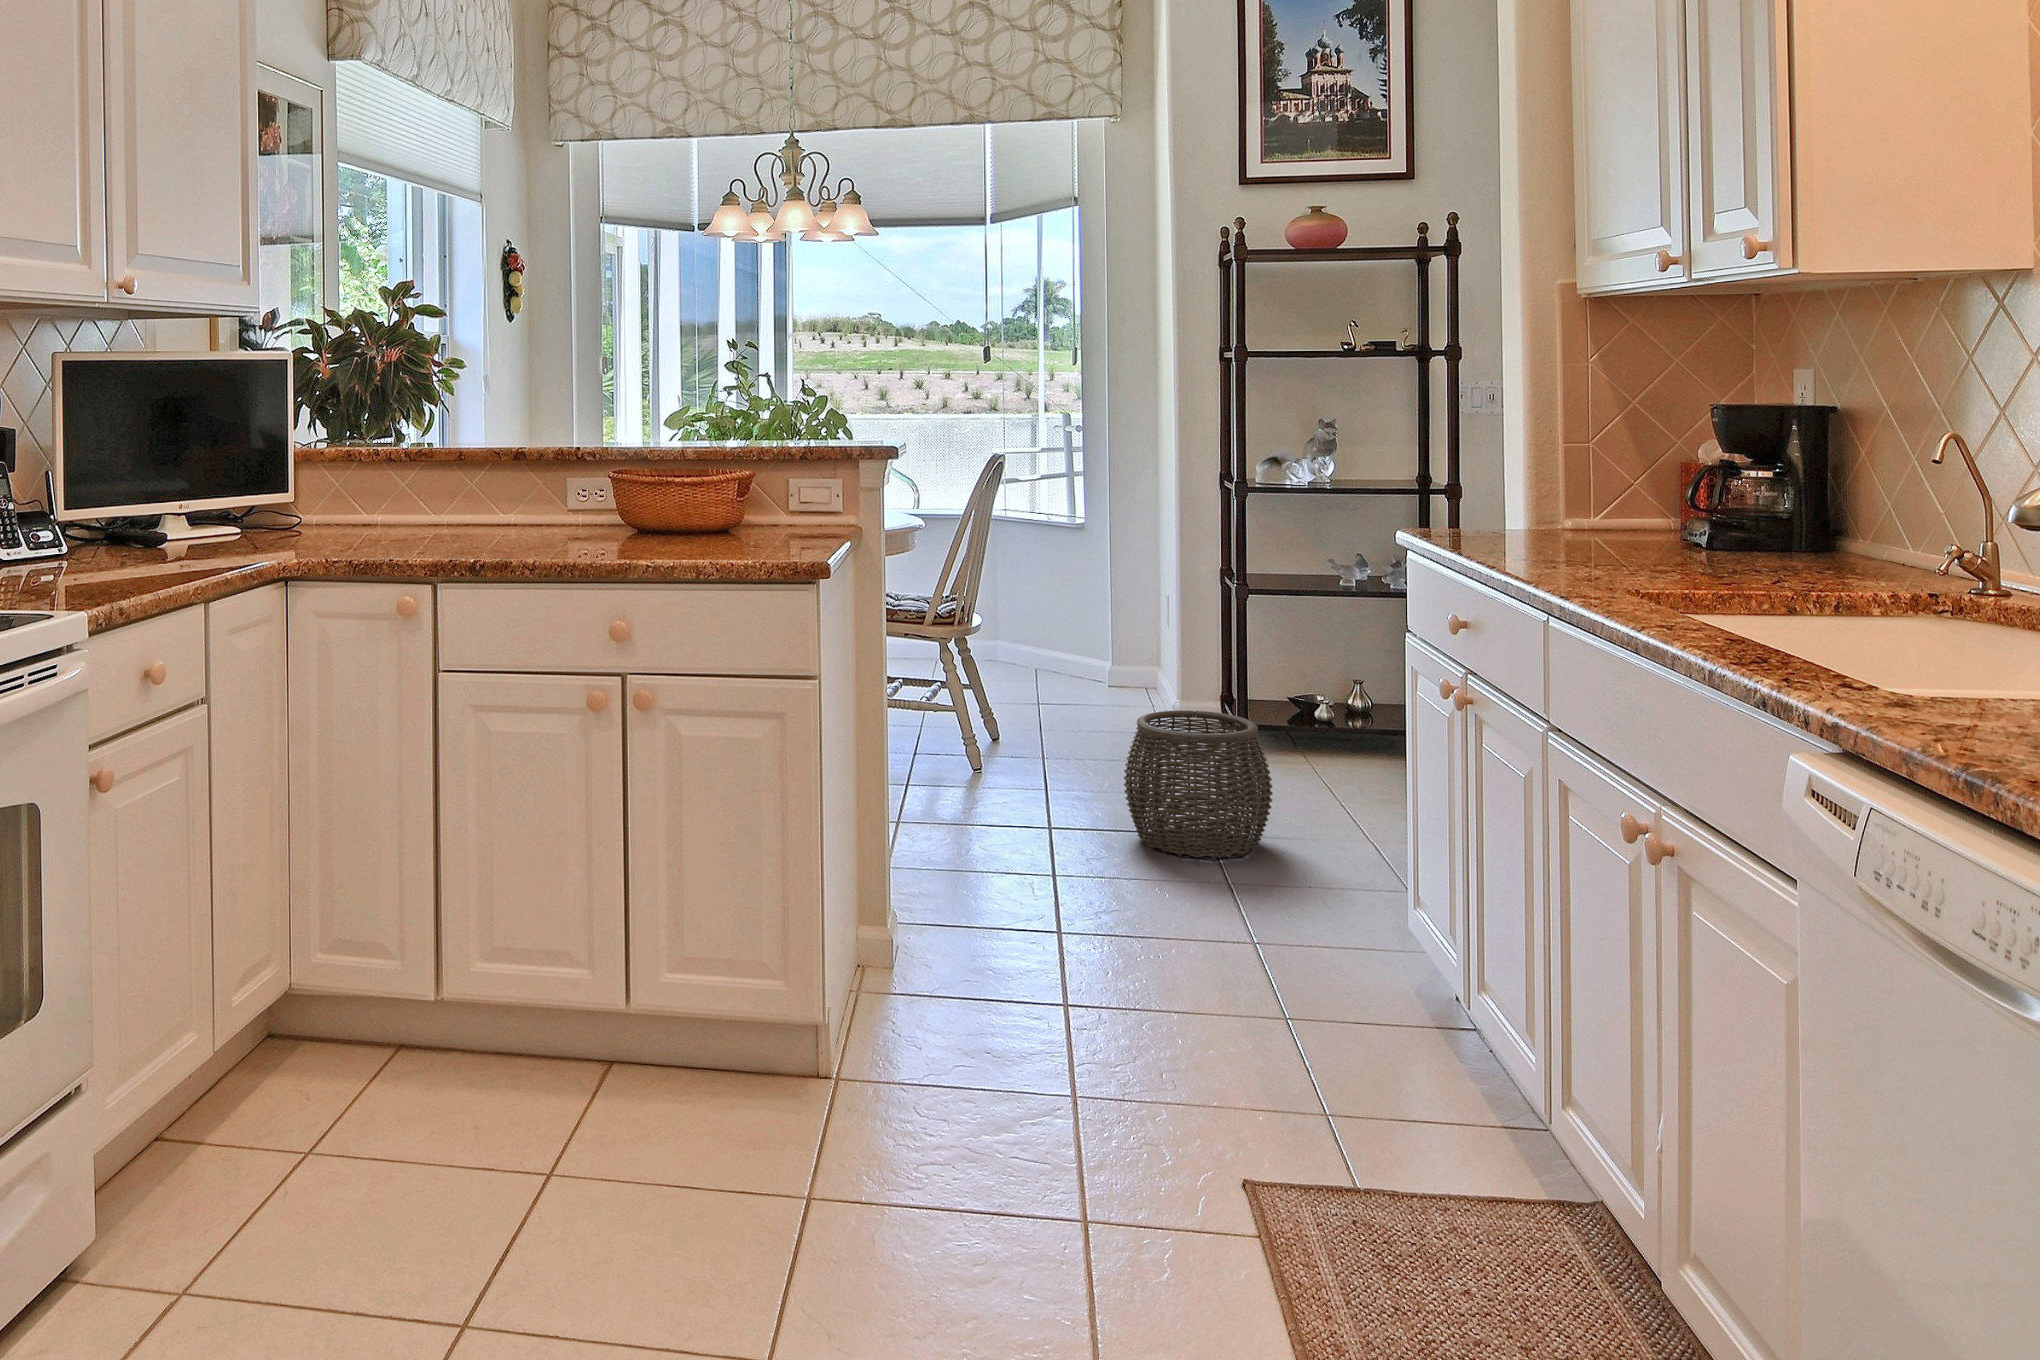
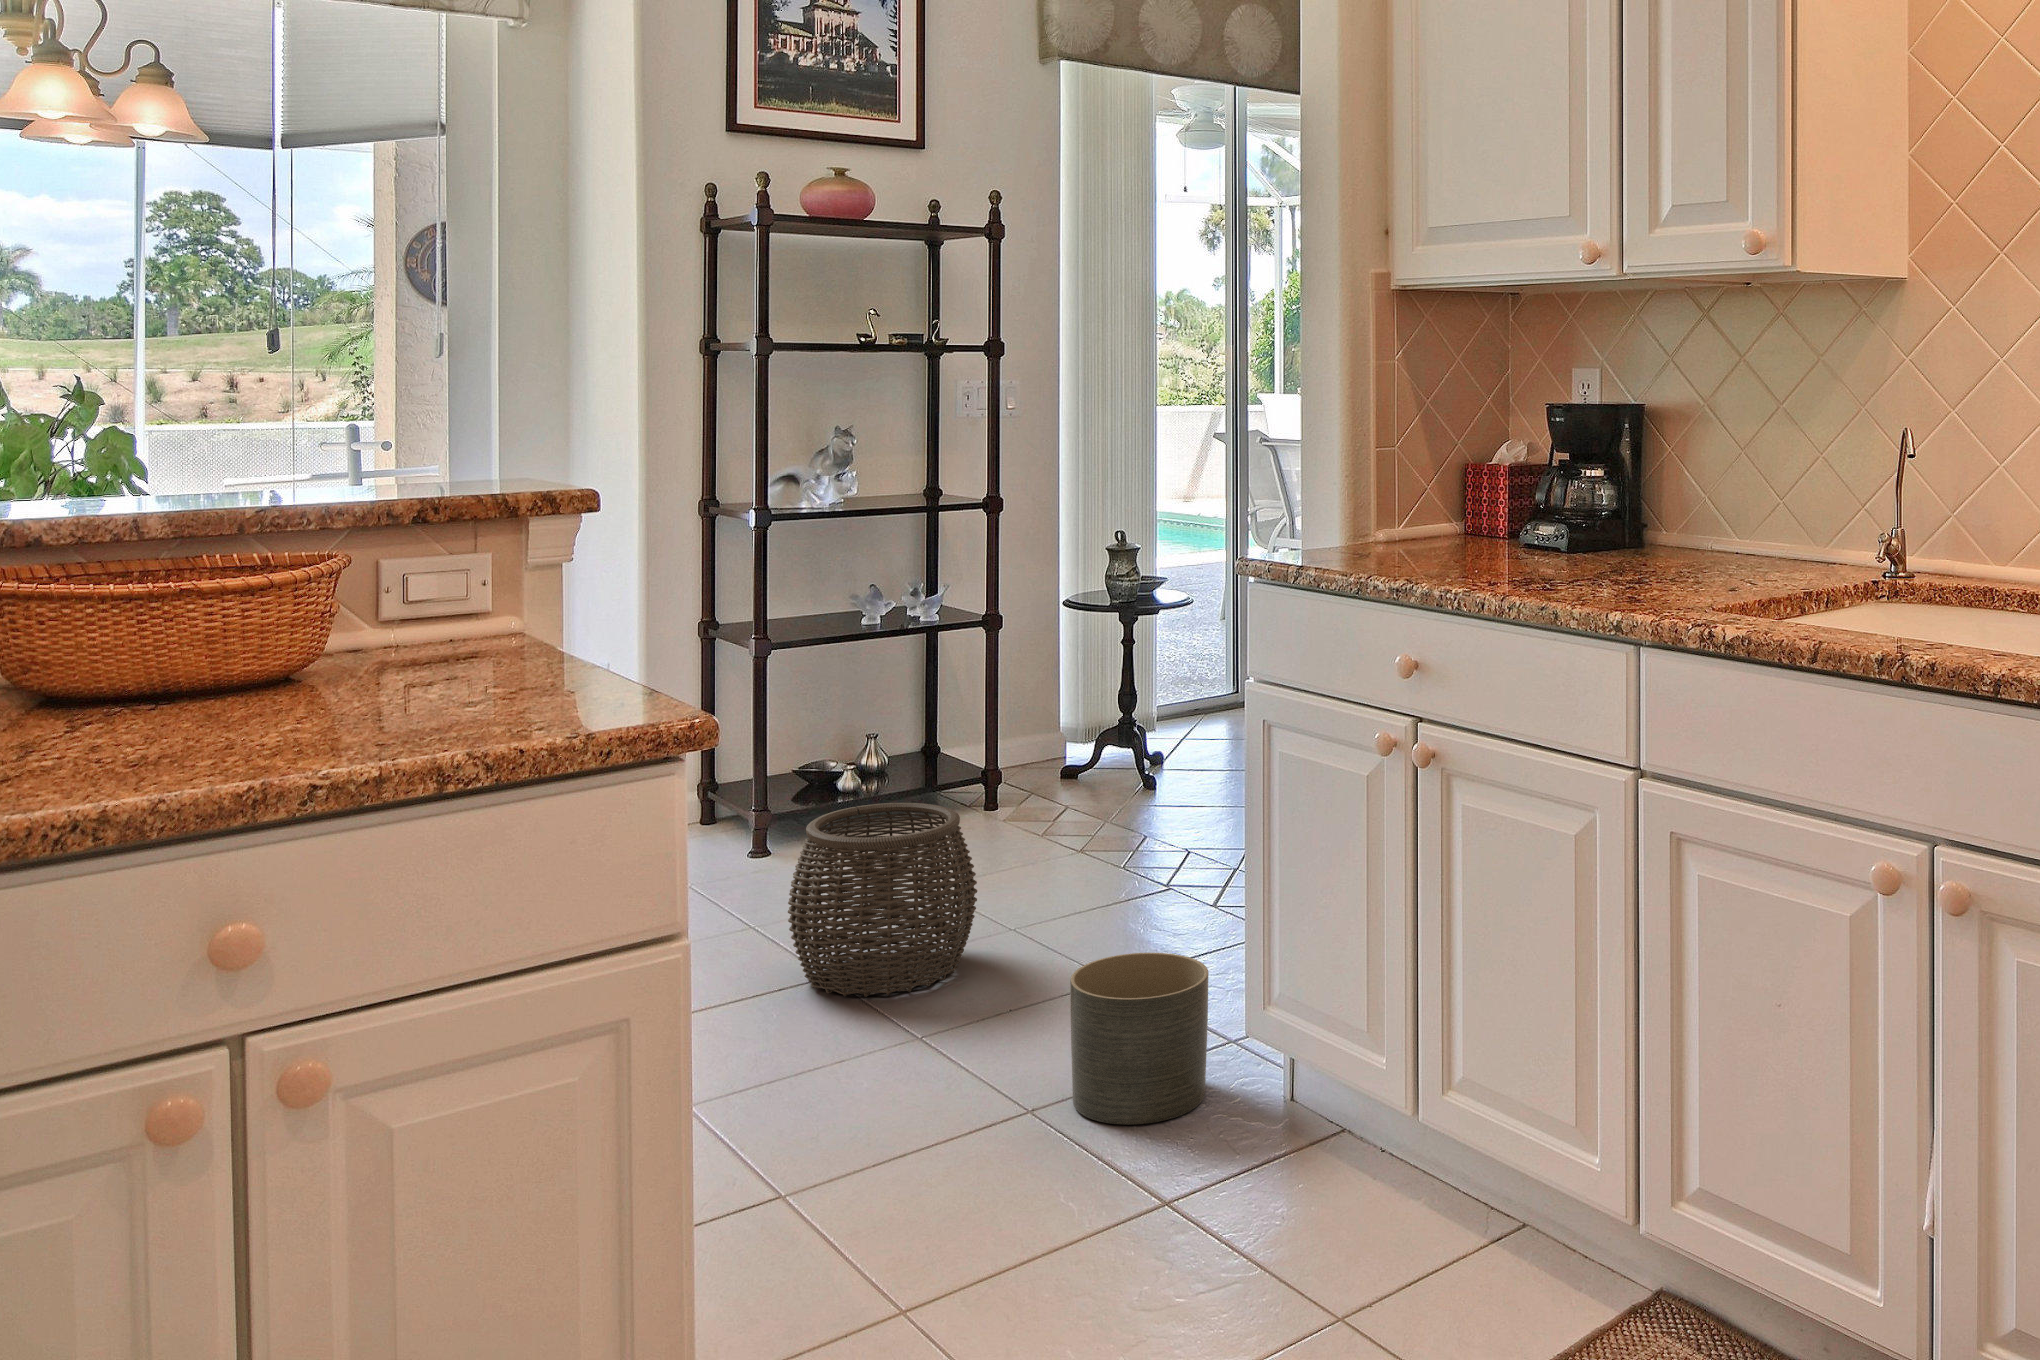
planter: none [1188,849,1307,988] -> present [1070,953,1208,1125]

